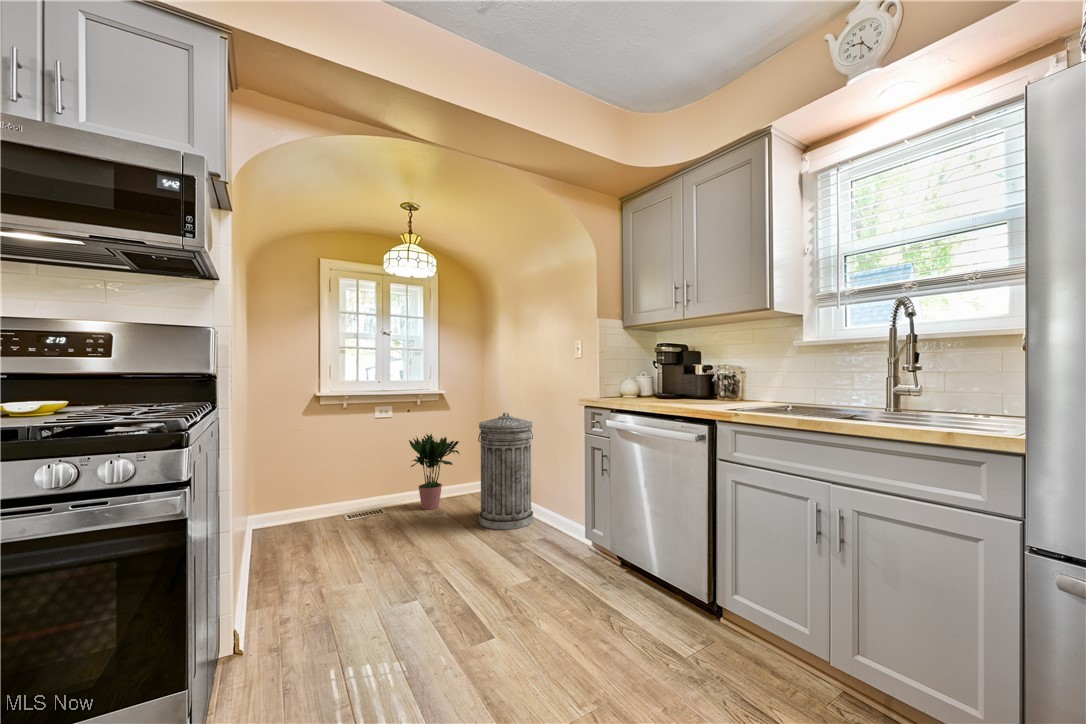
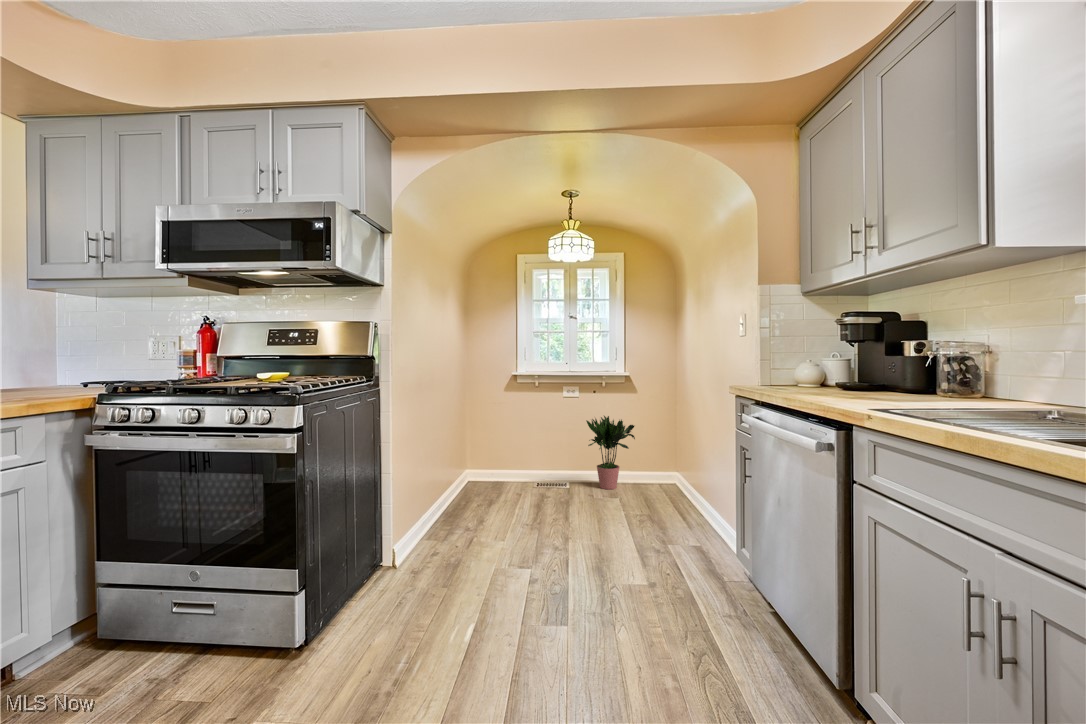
trash can: present [478,413,533,530] -> none [640,399,703,526]

